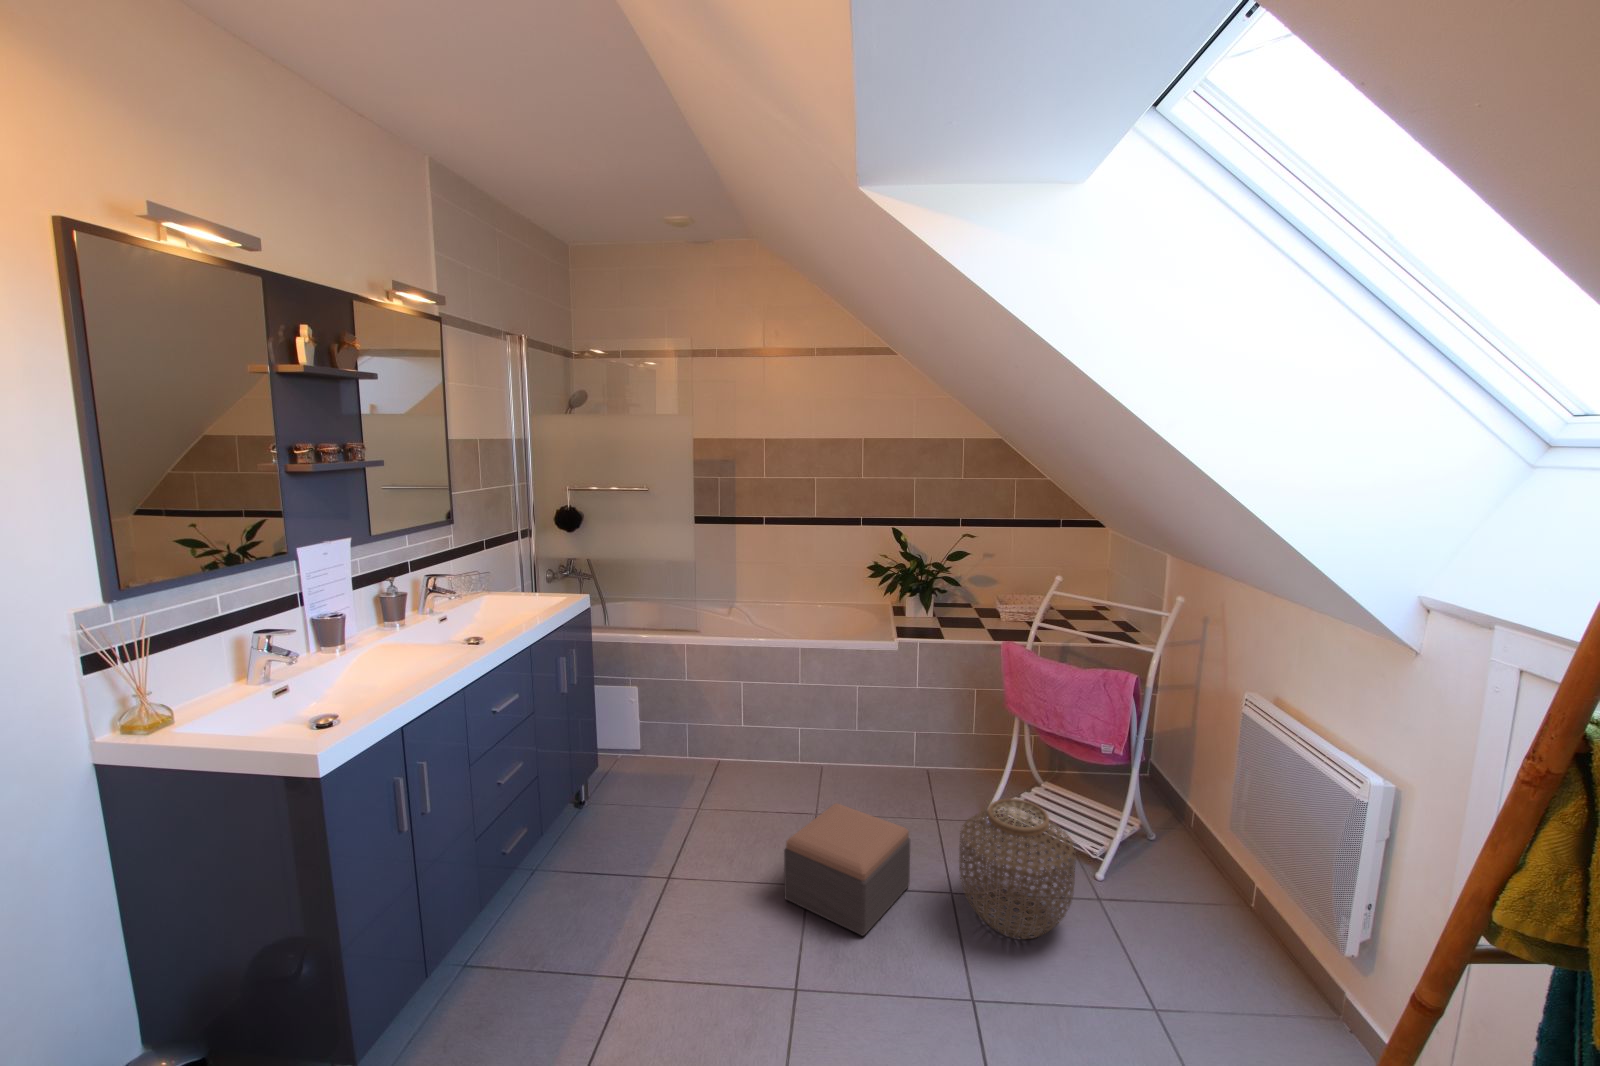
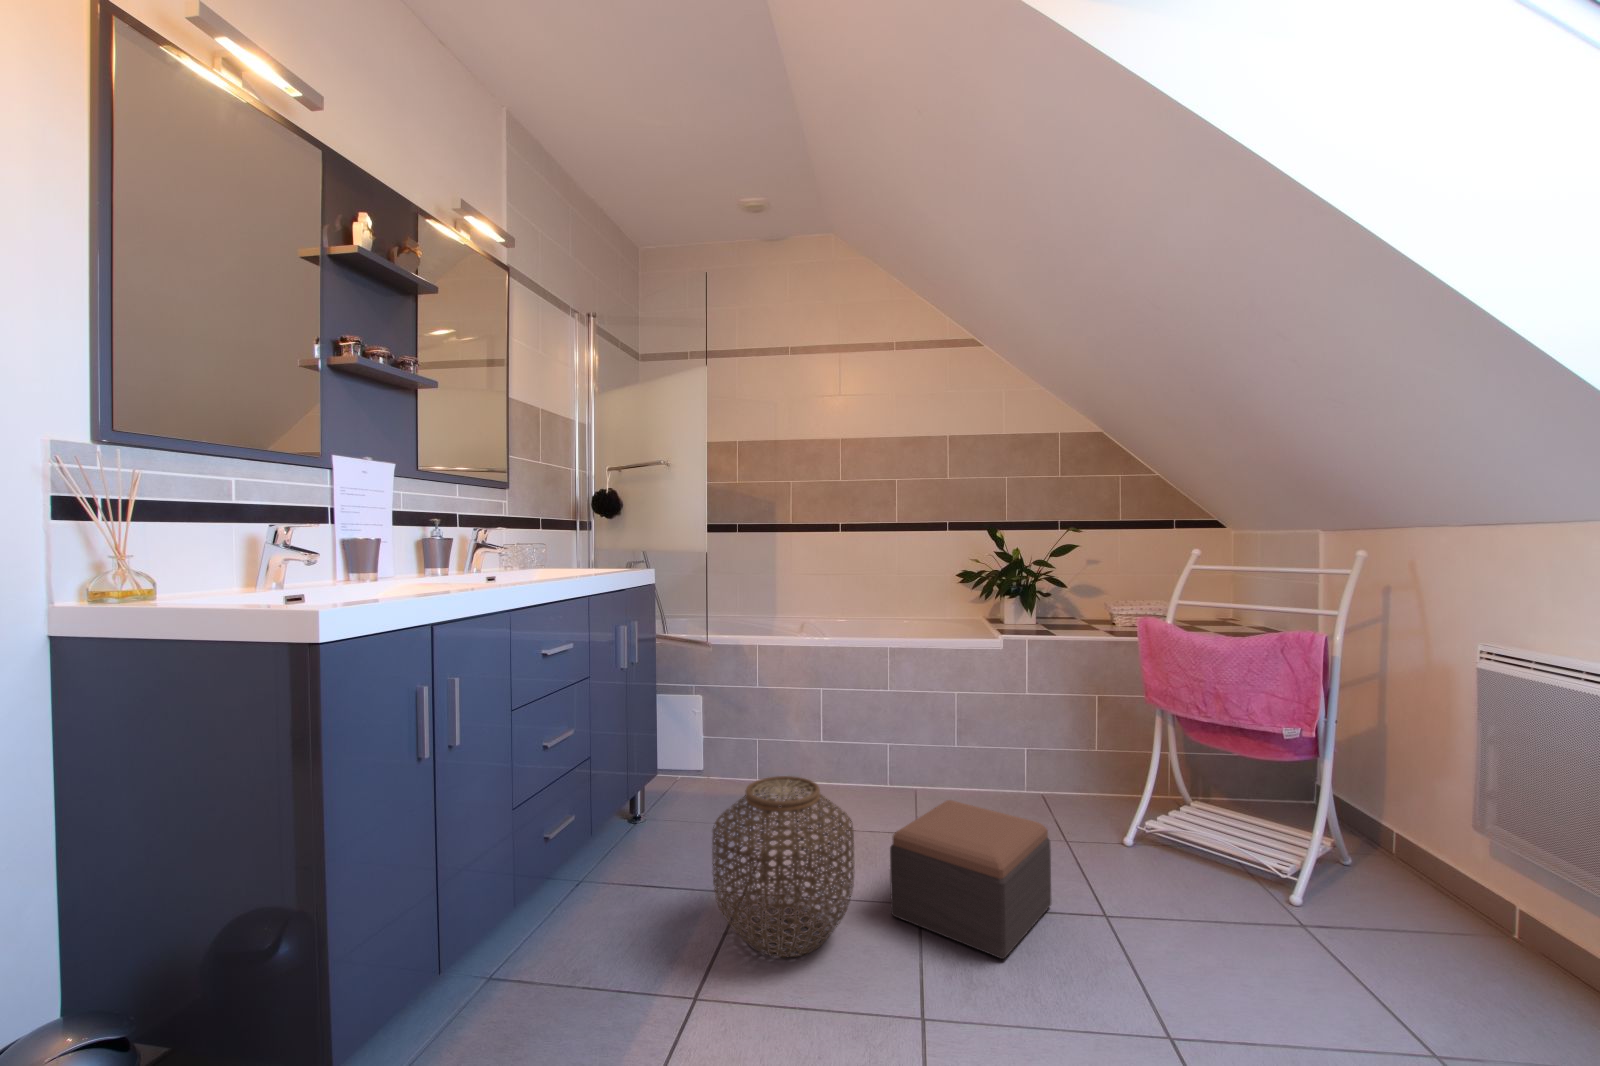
woven basket: present [959,799,1076,939] -> present [712,776,854,957]

